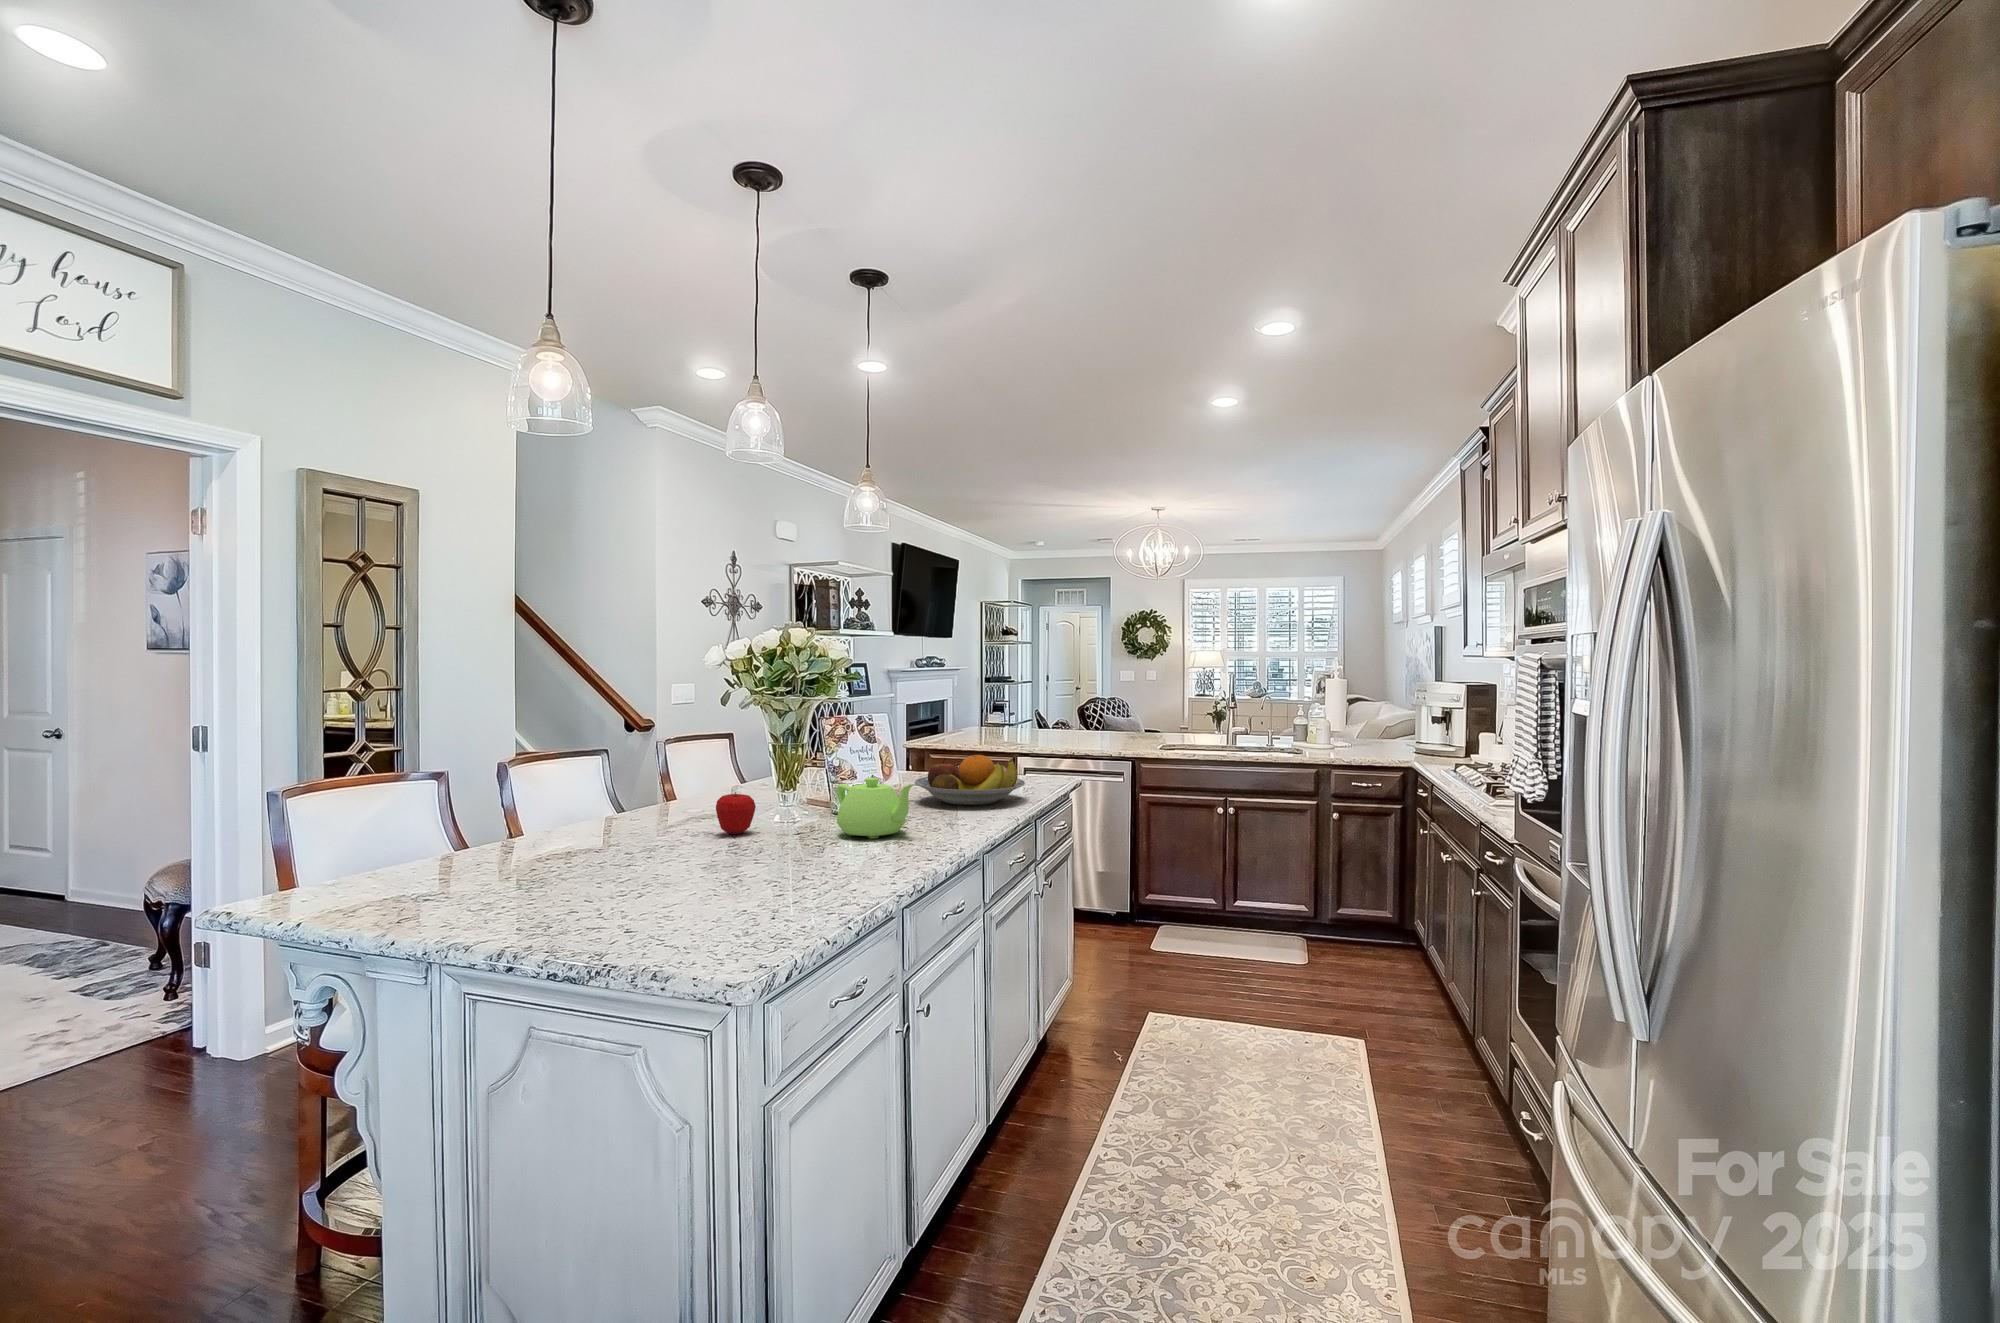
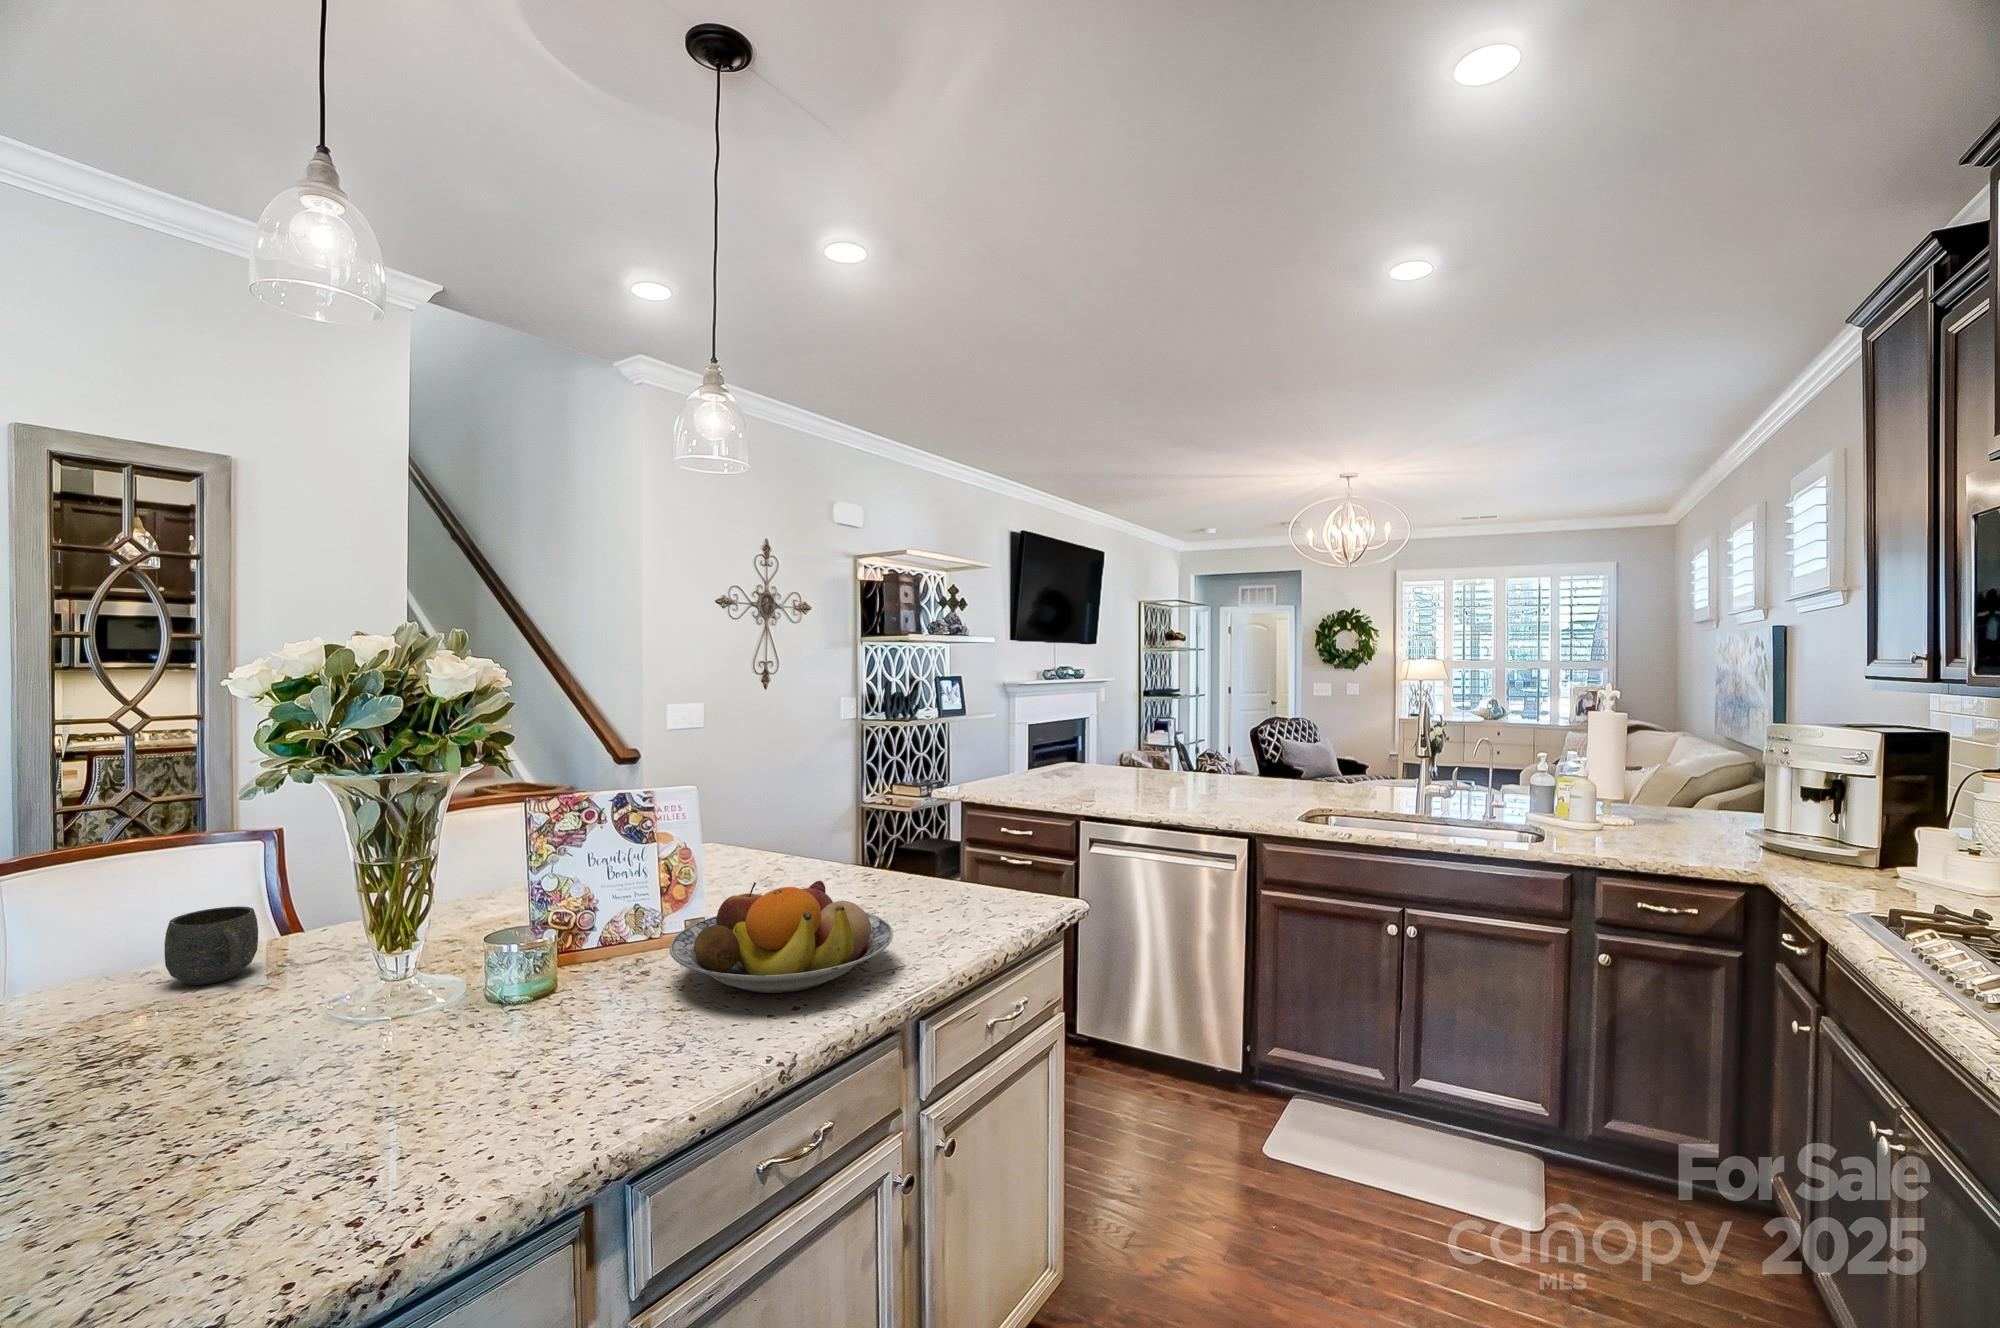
teapot: present [836,778,913,839] -> none [254,985,453,1151]
mug: none [640,779,688,818] -> present [165,906,258,985]
apple: present [716,792,756,834] -> none [88,986,204,1079]

